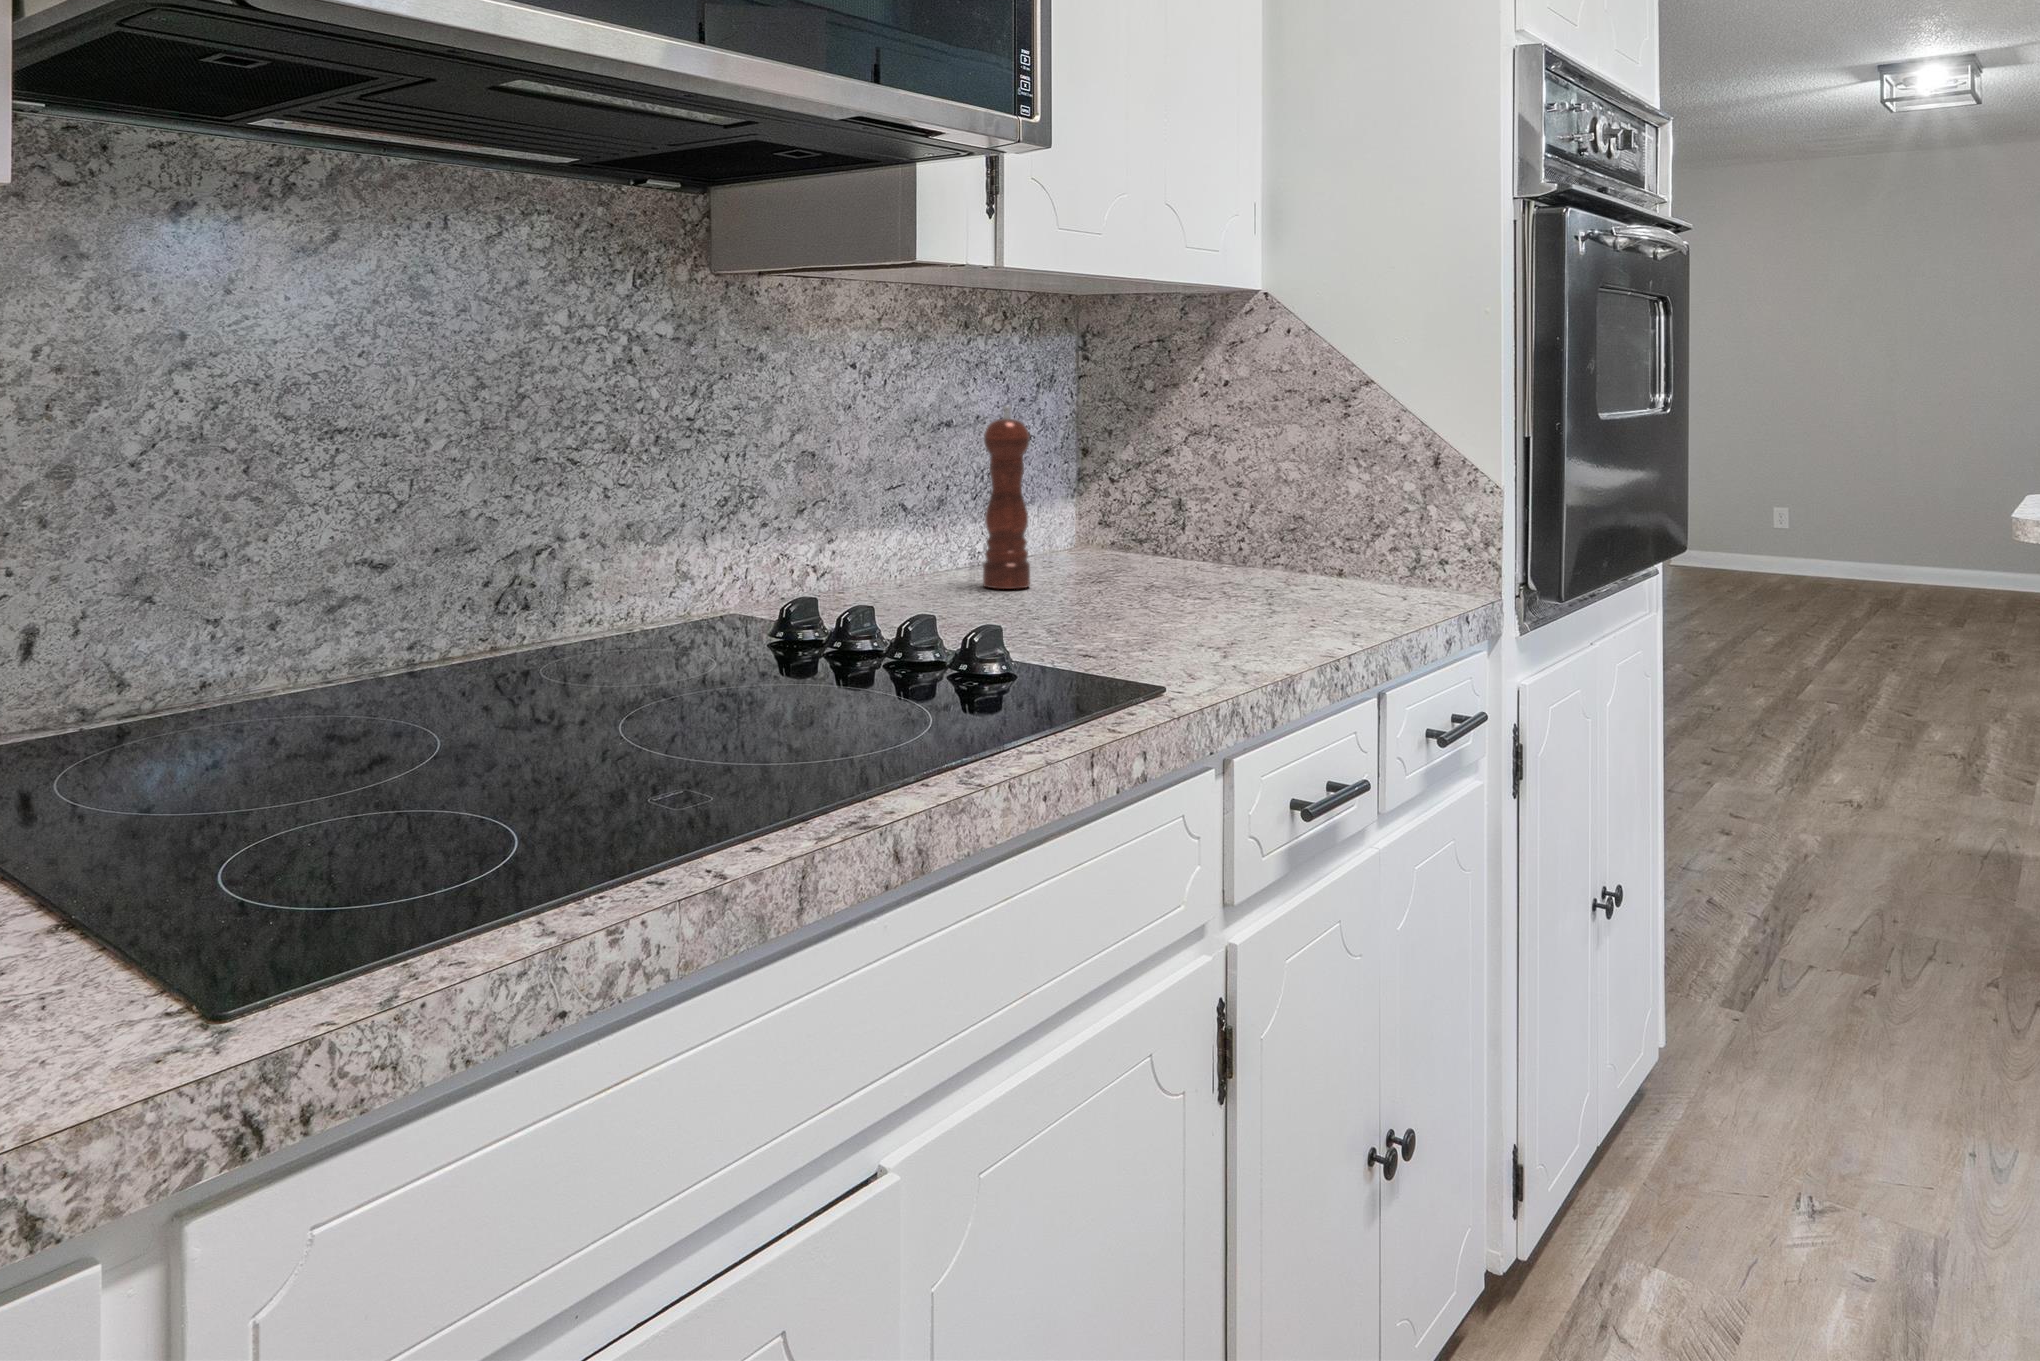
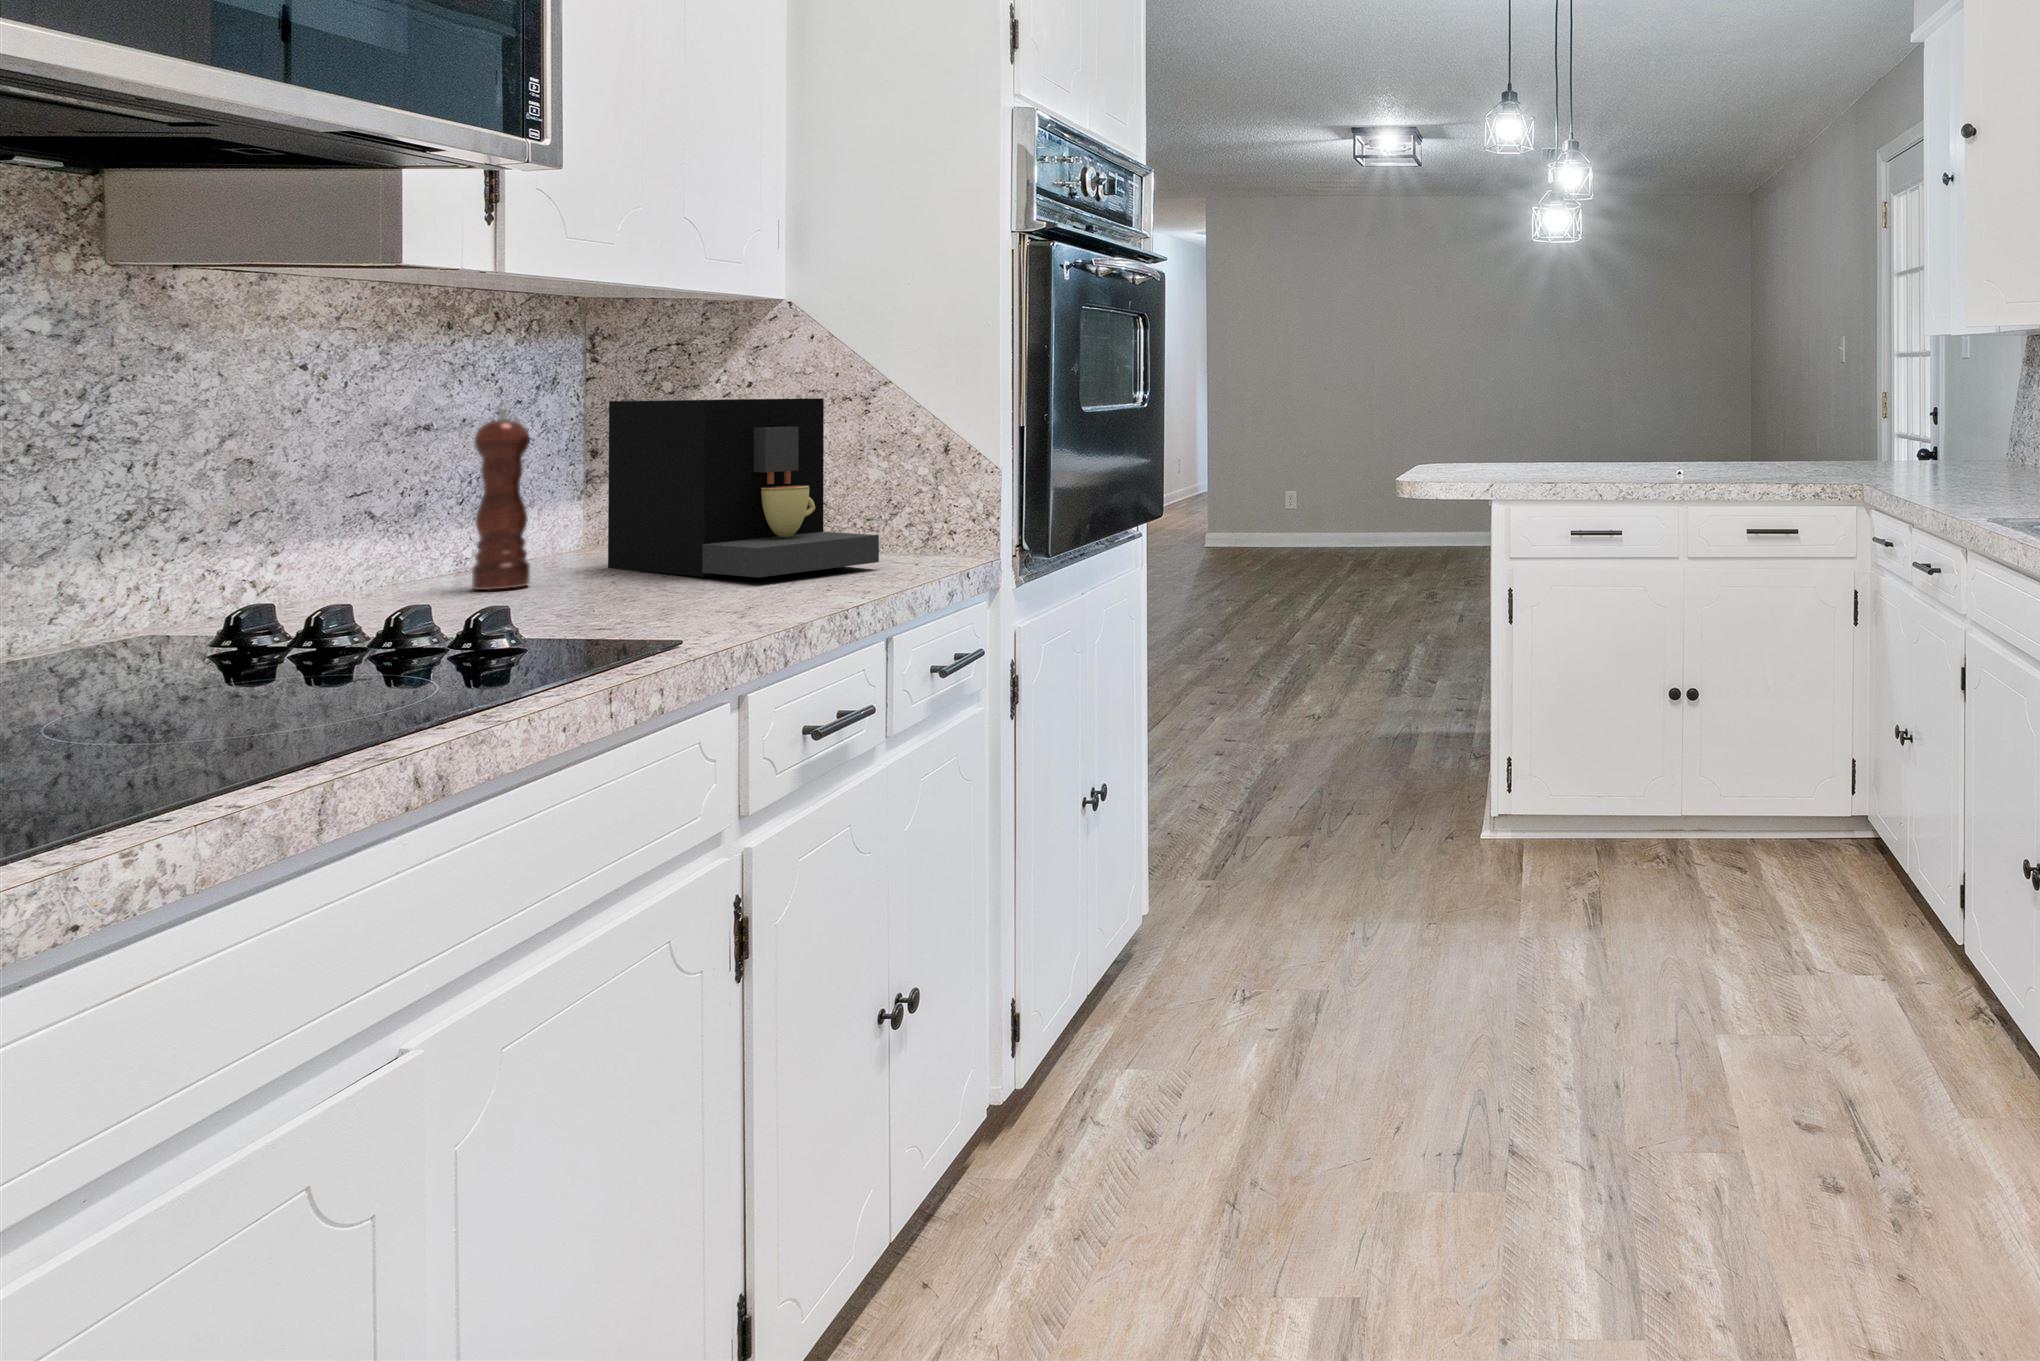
coffee maker: none [1098,400,1365,603] -> present [608,398,879,577]

